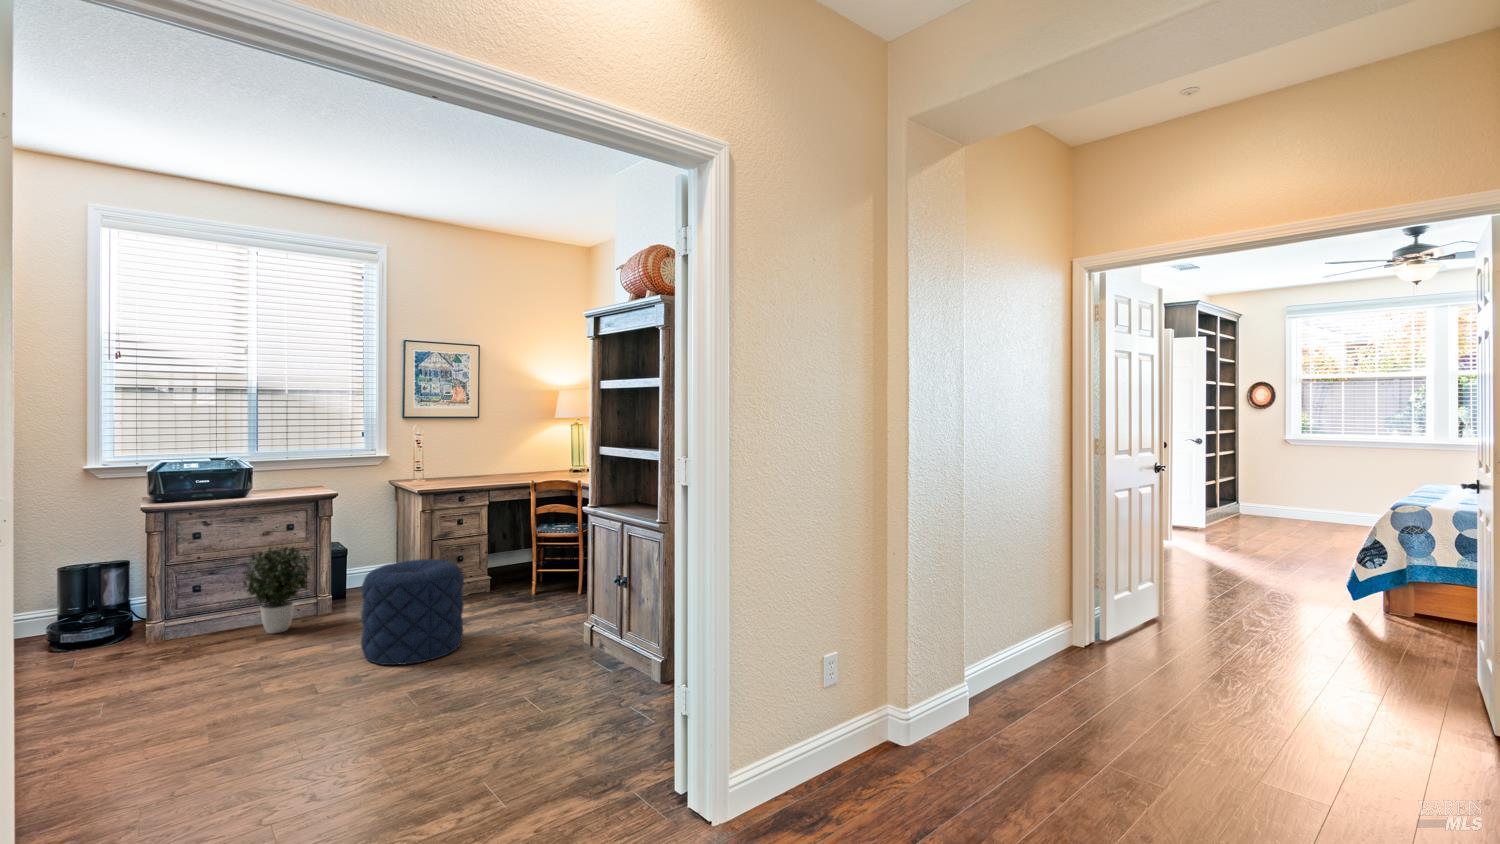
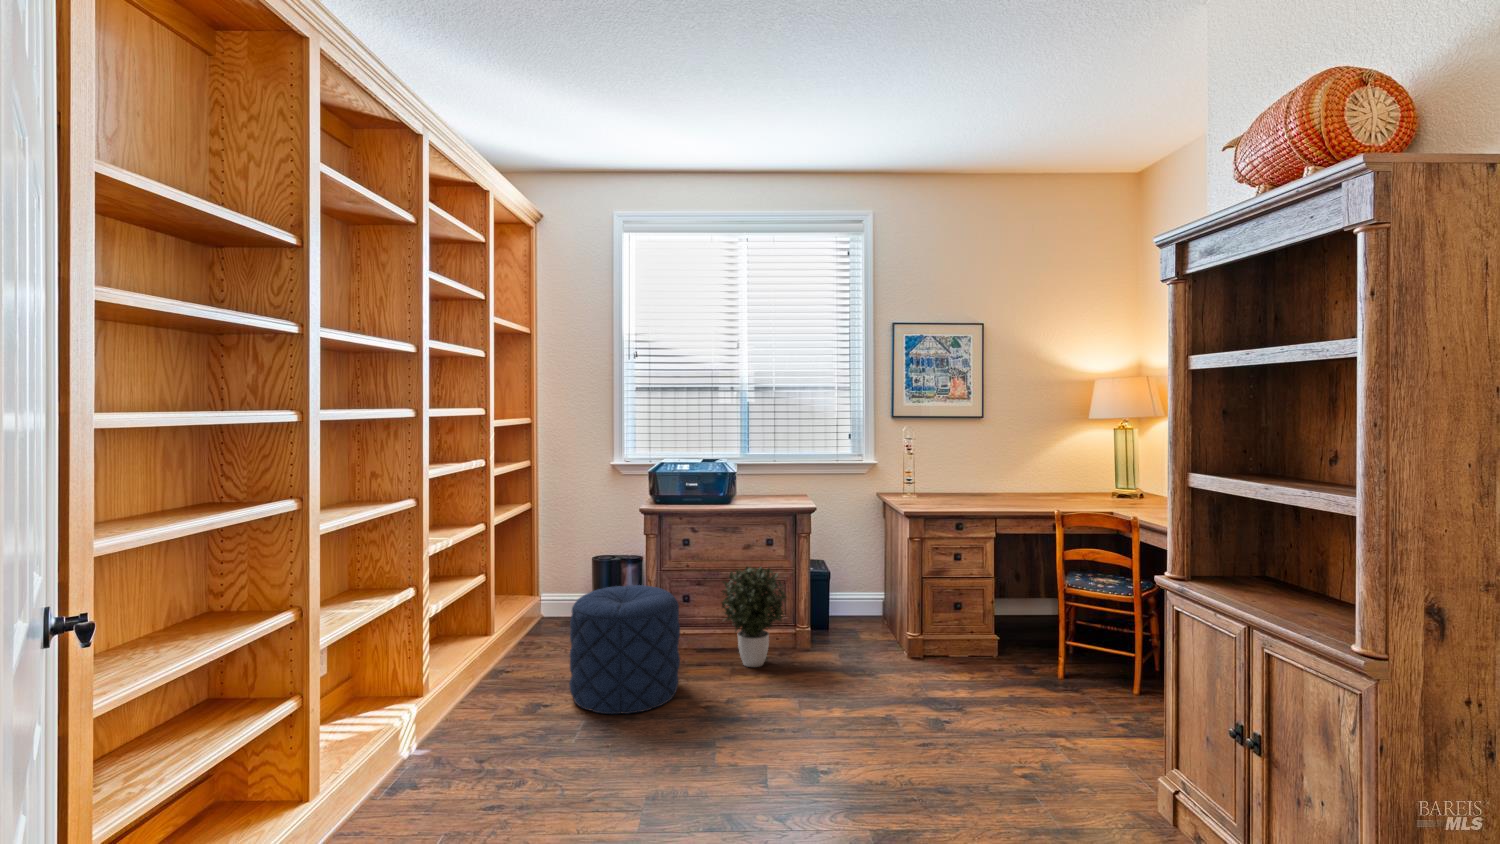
pouf: present [361,559,464,665] -> present [570,585,680,714]

